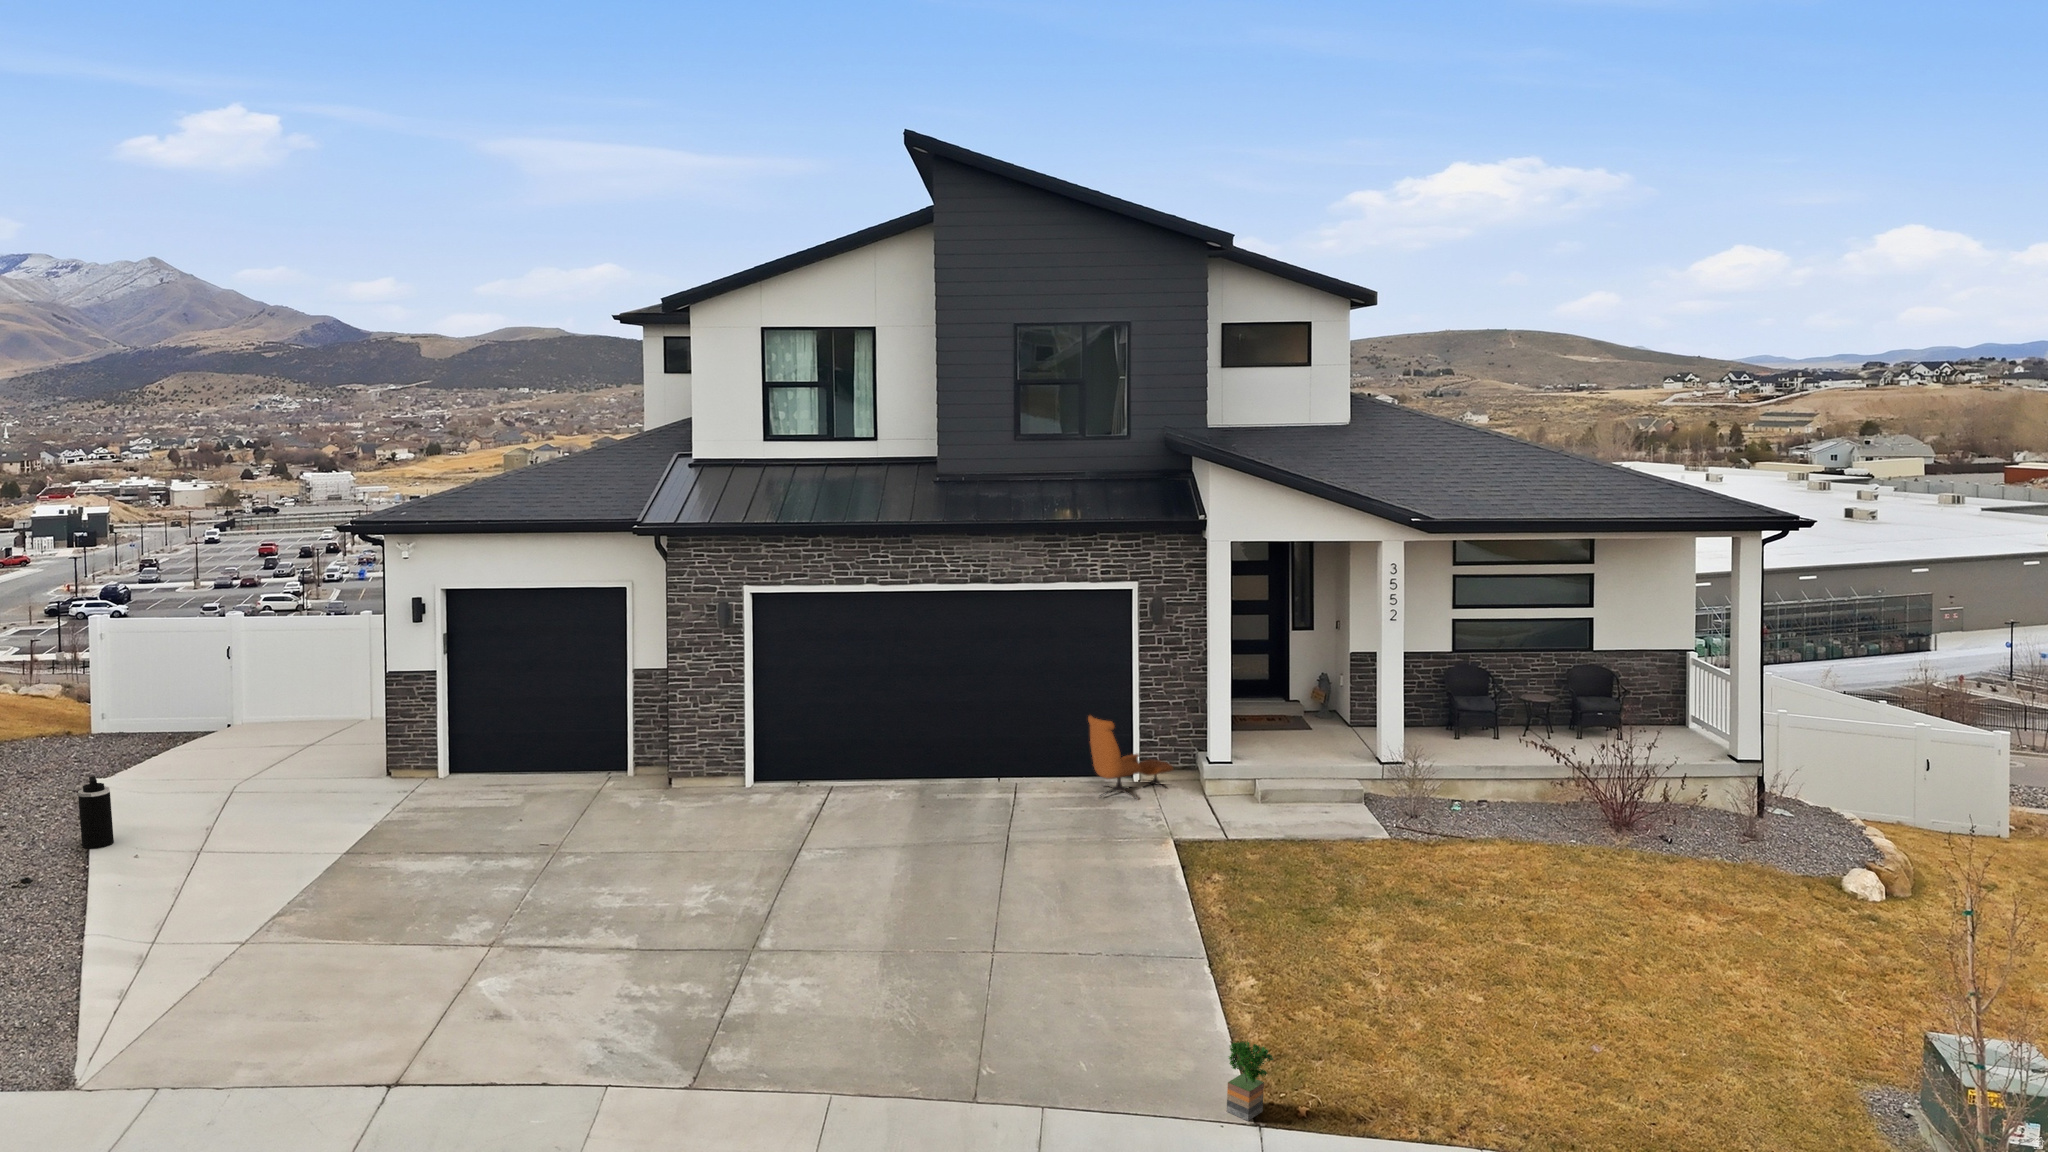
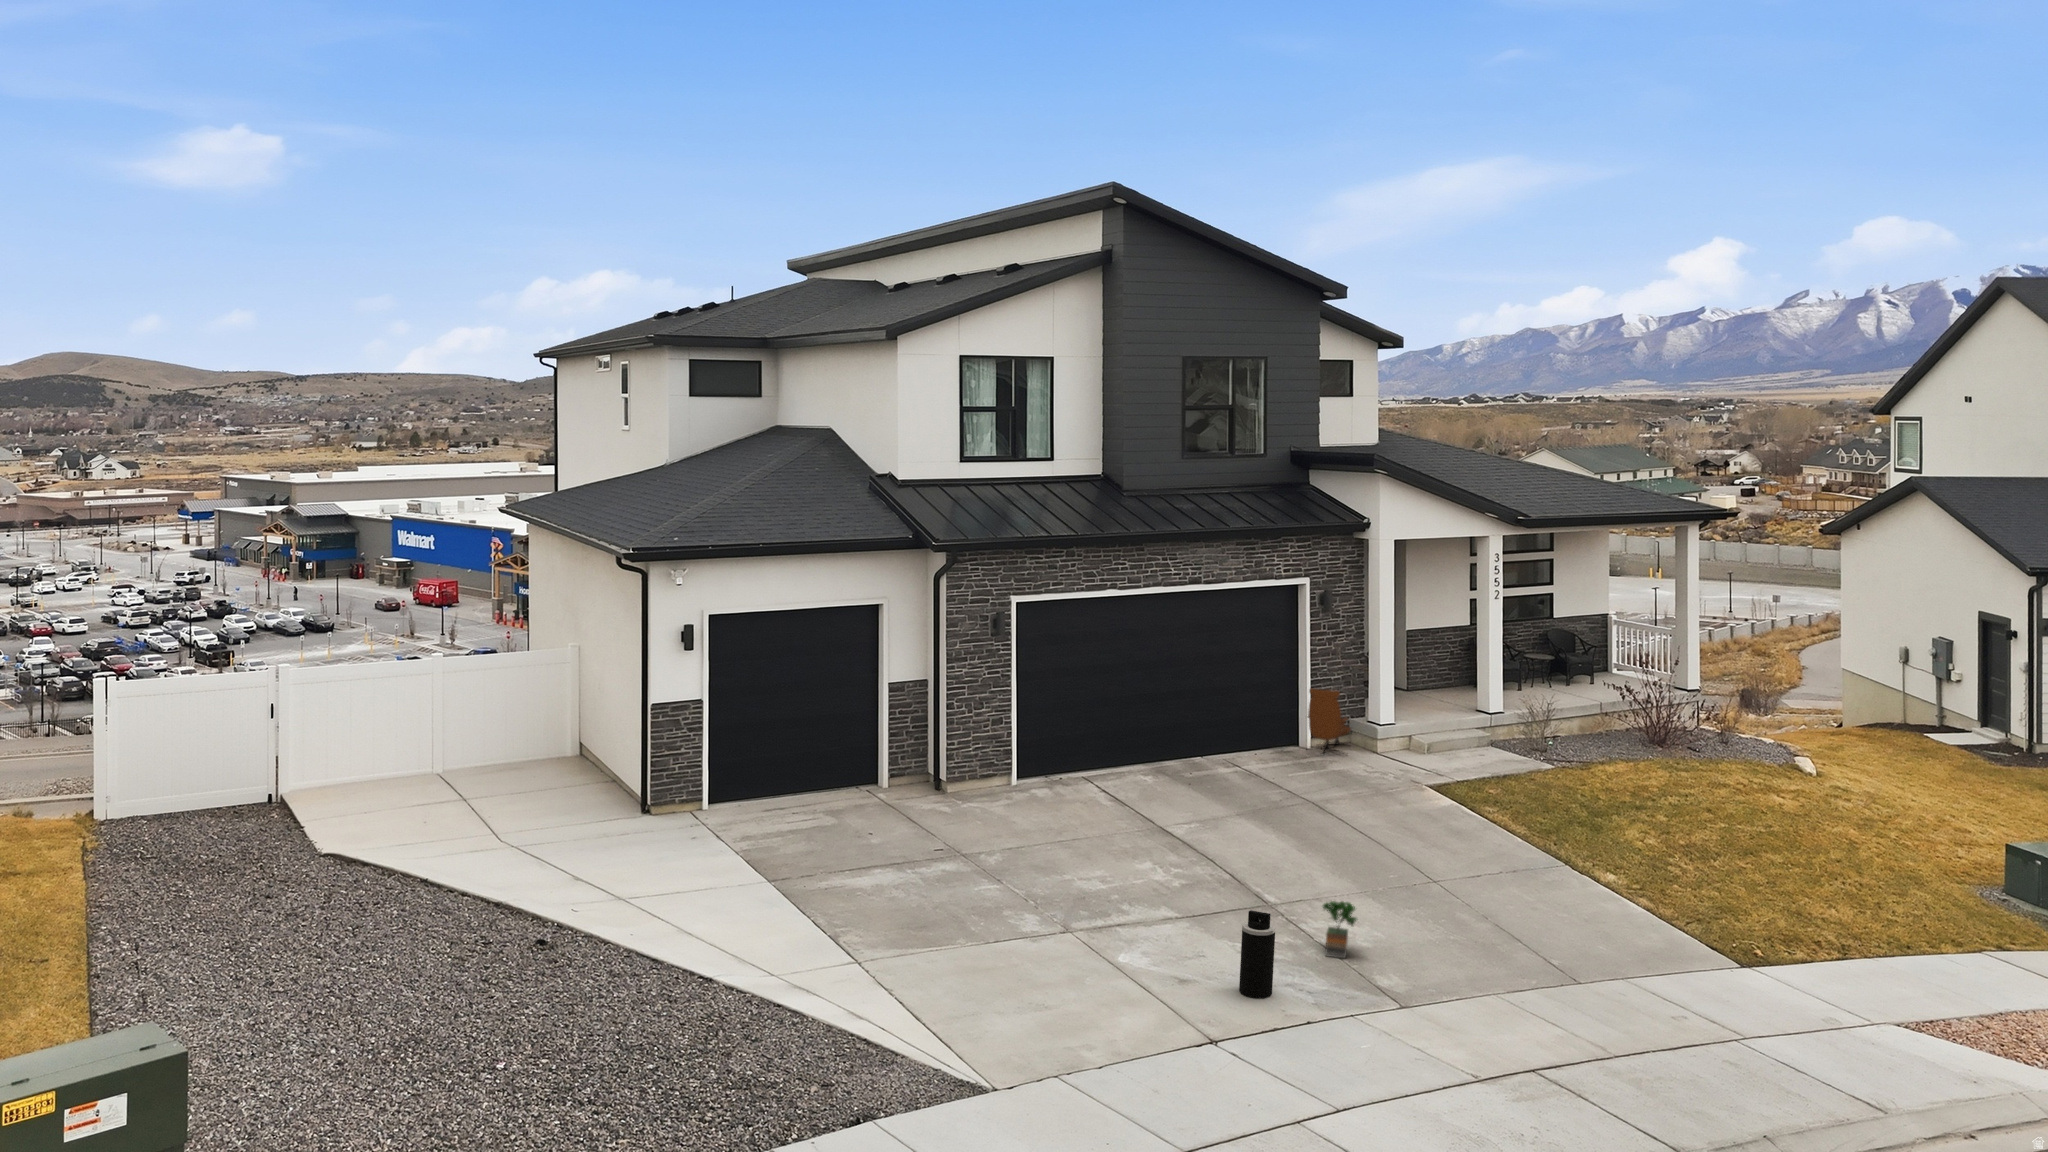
trash can: present [78,776,114,849] -> present [1239,910,1275,998]
potted tree: present [1226,1041,1273,1121] -> present [1323,901,1357,958]

